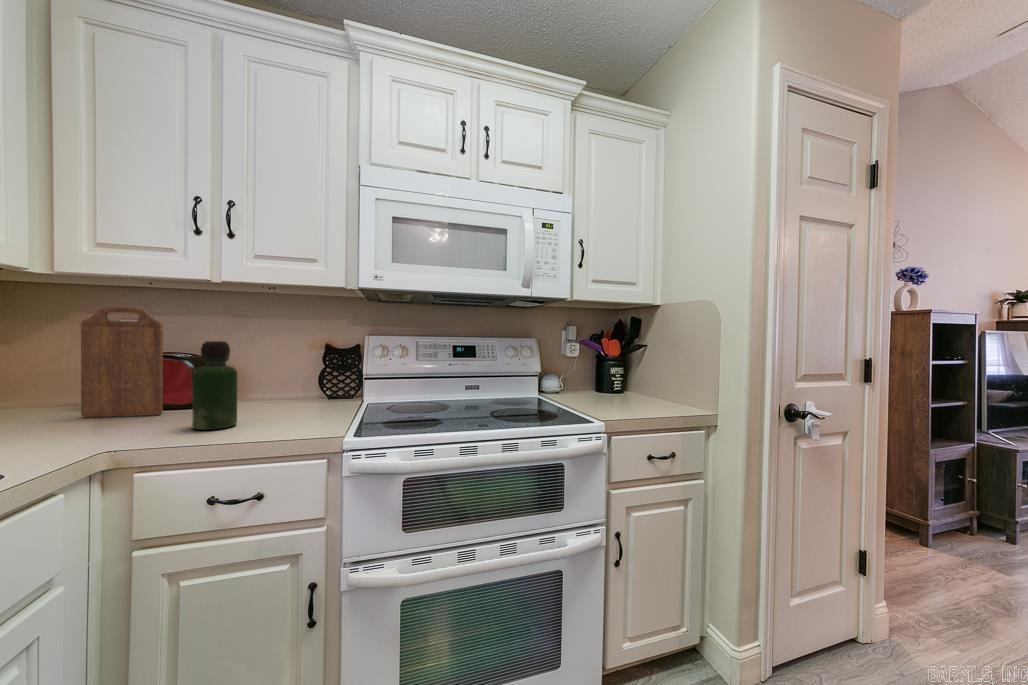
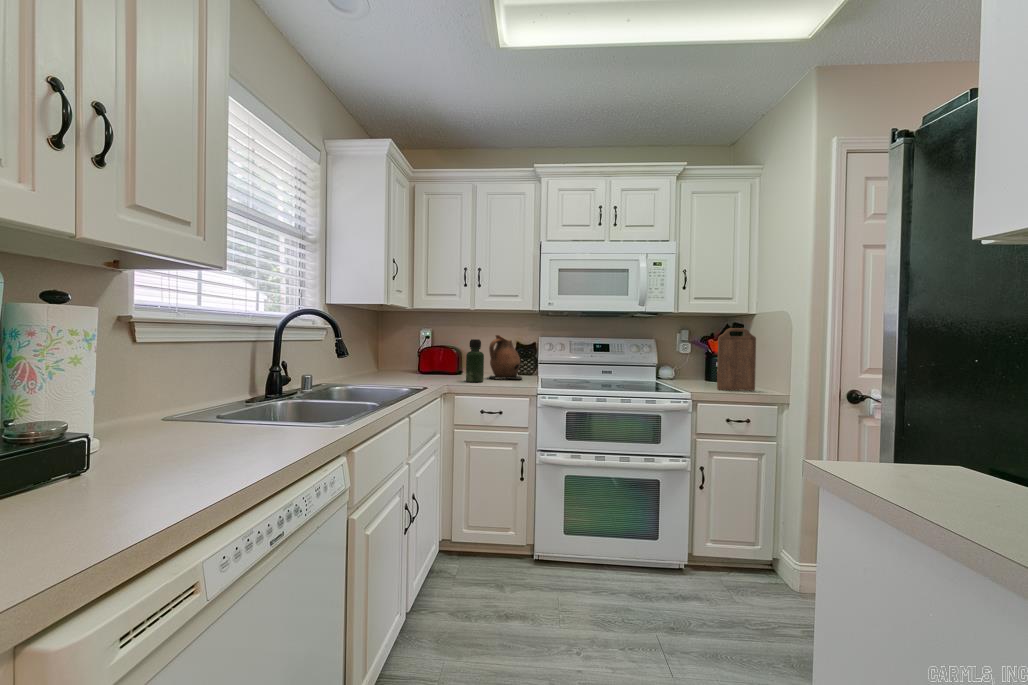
cutting board: present [81,306,163,417] -> present [717,328,756,391]
ceramic pitcher: none [257,332,328,414] -> present [489,335,522,379]

